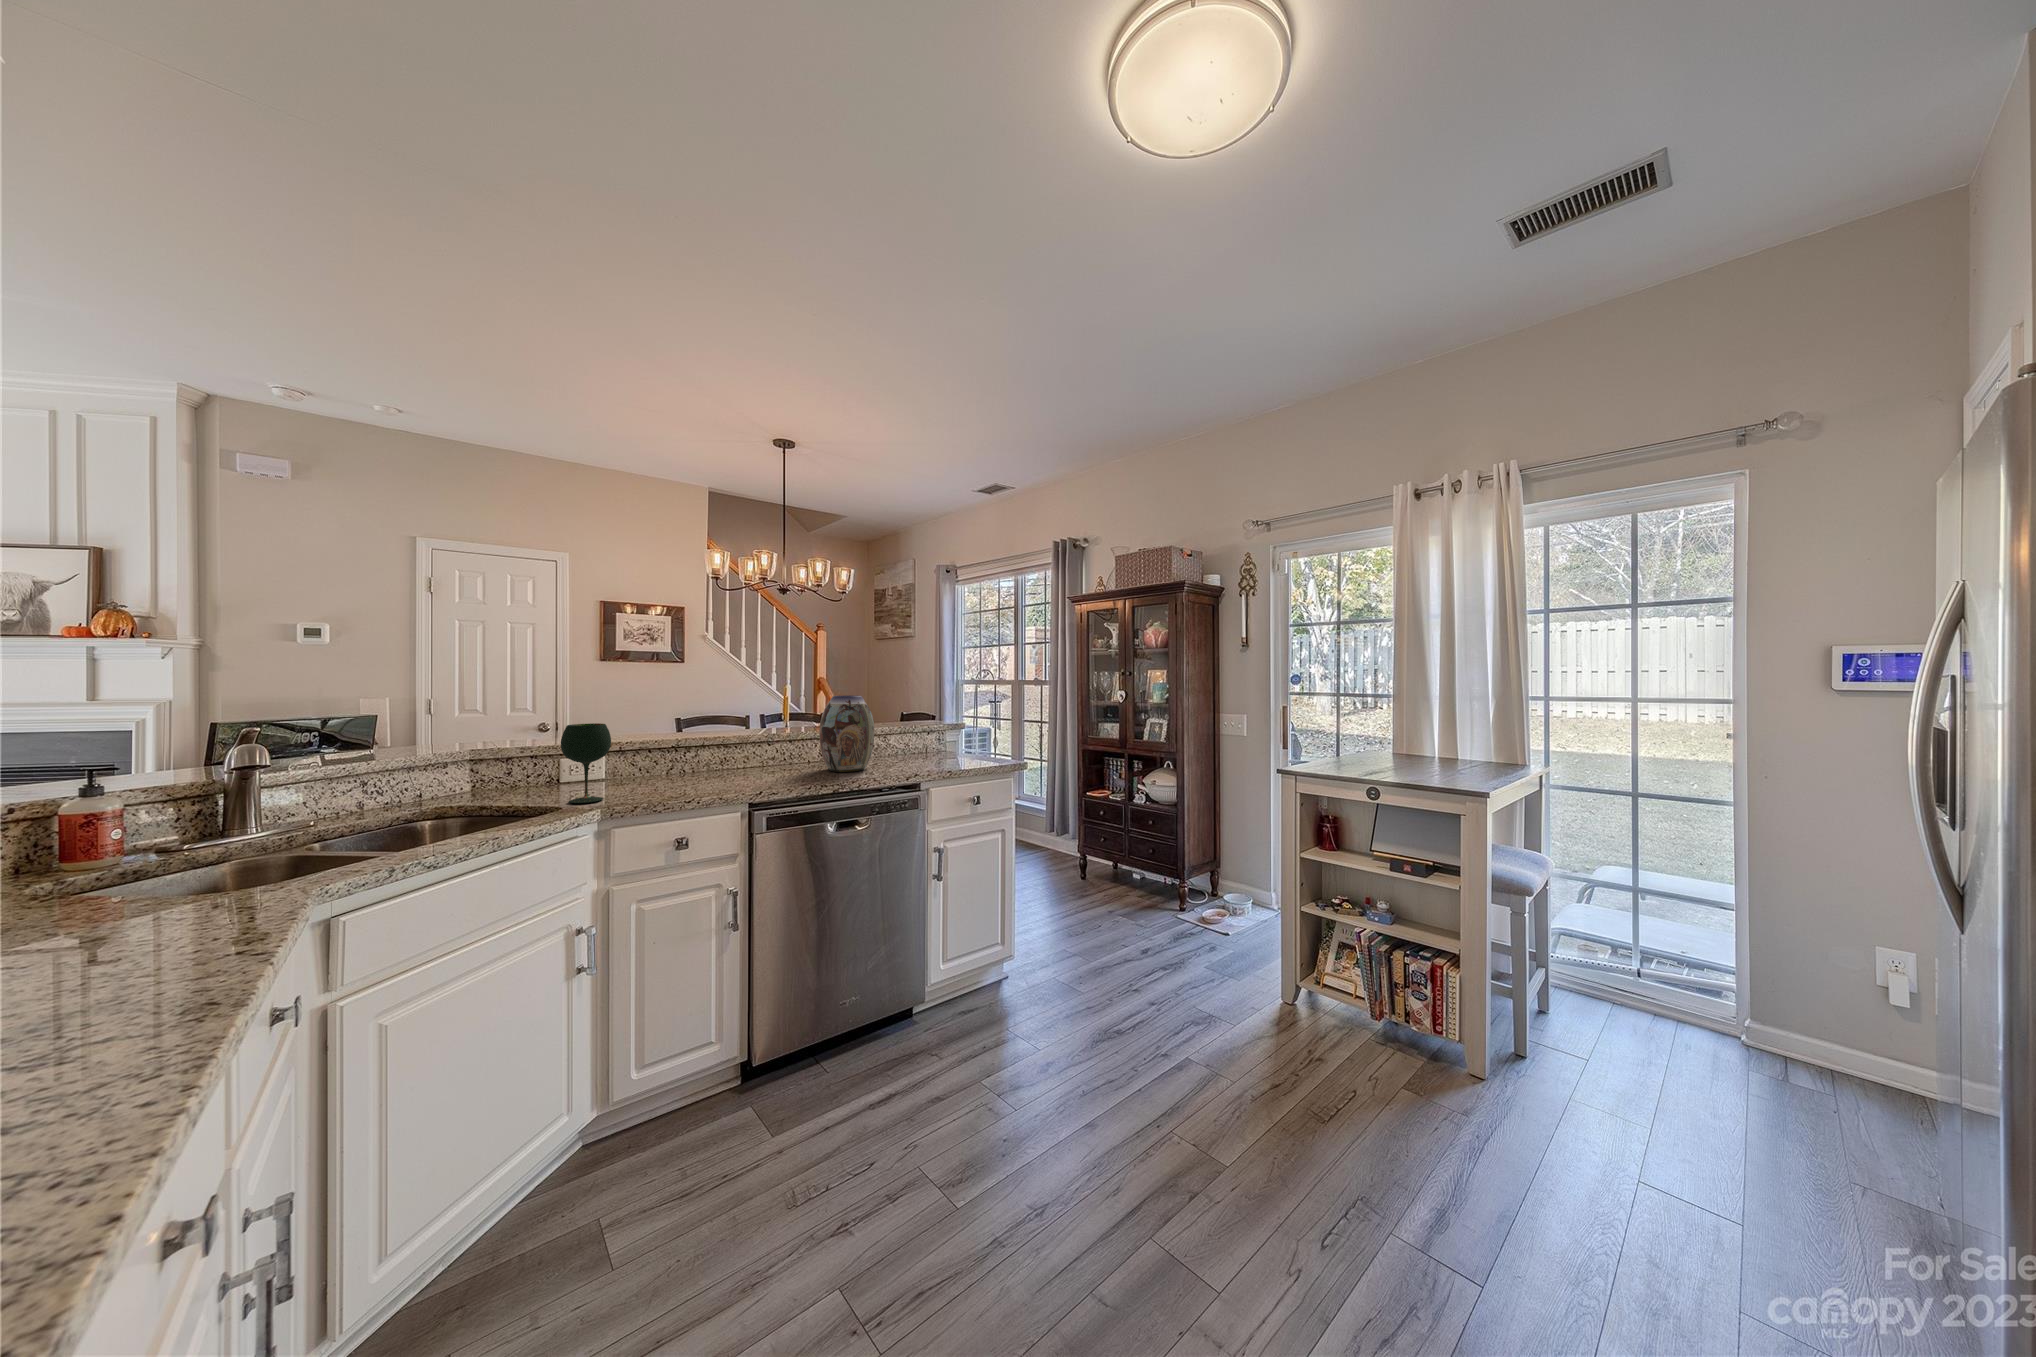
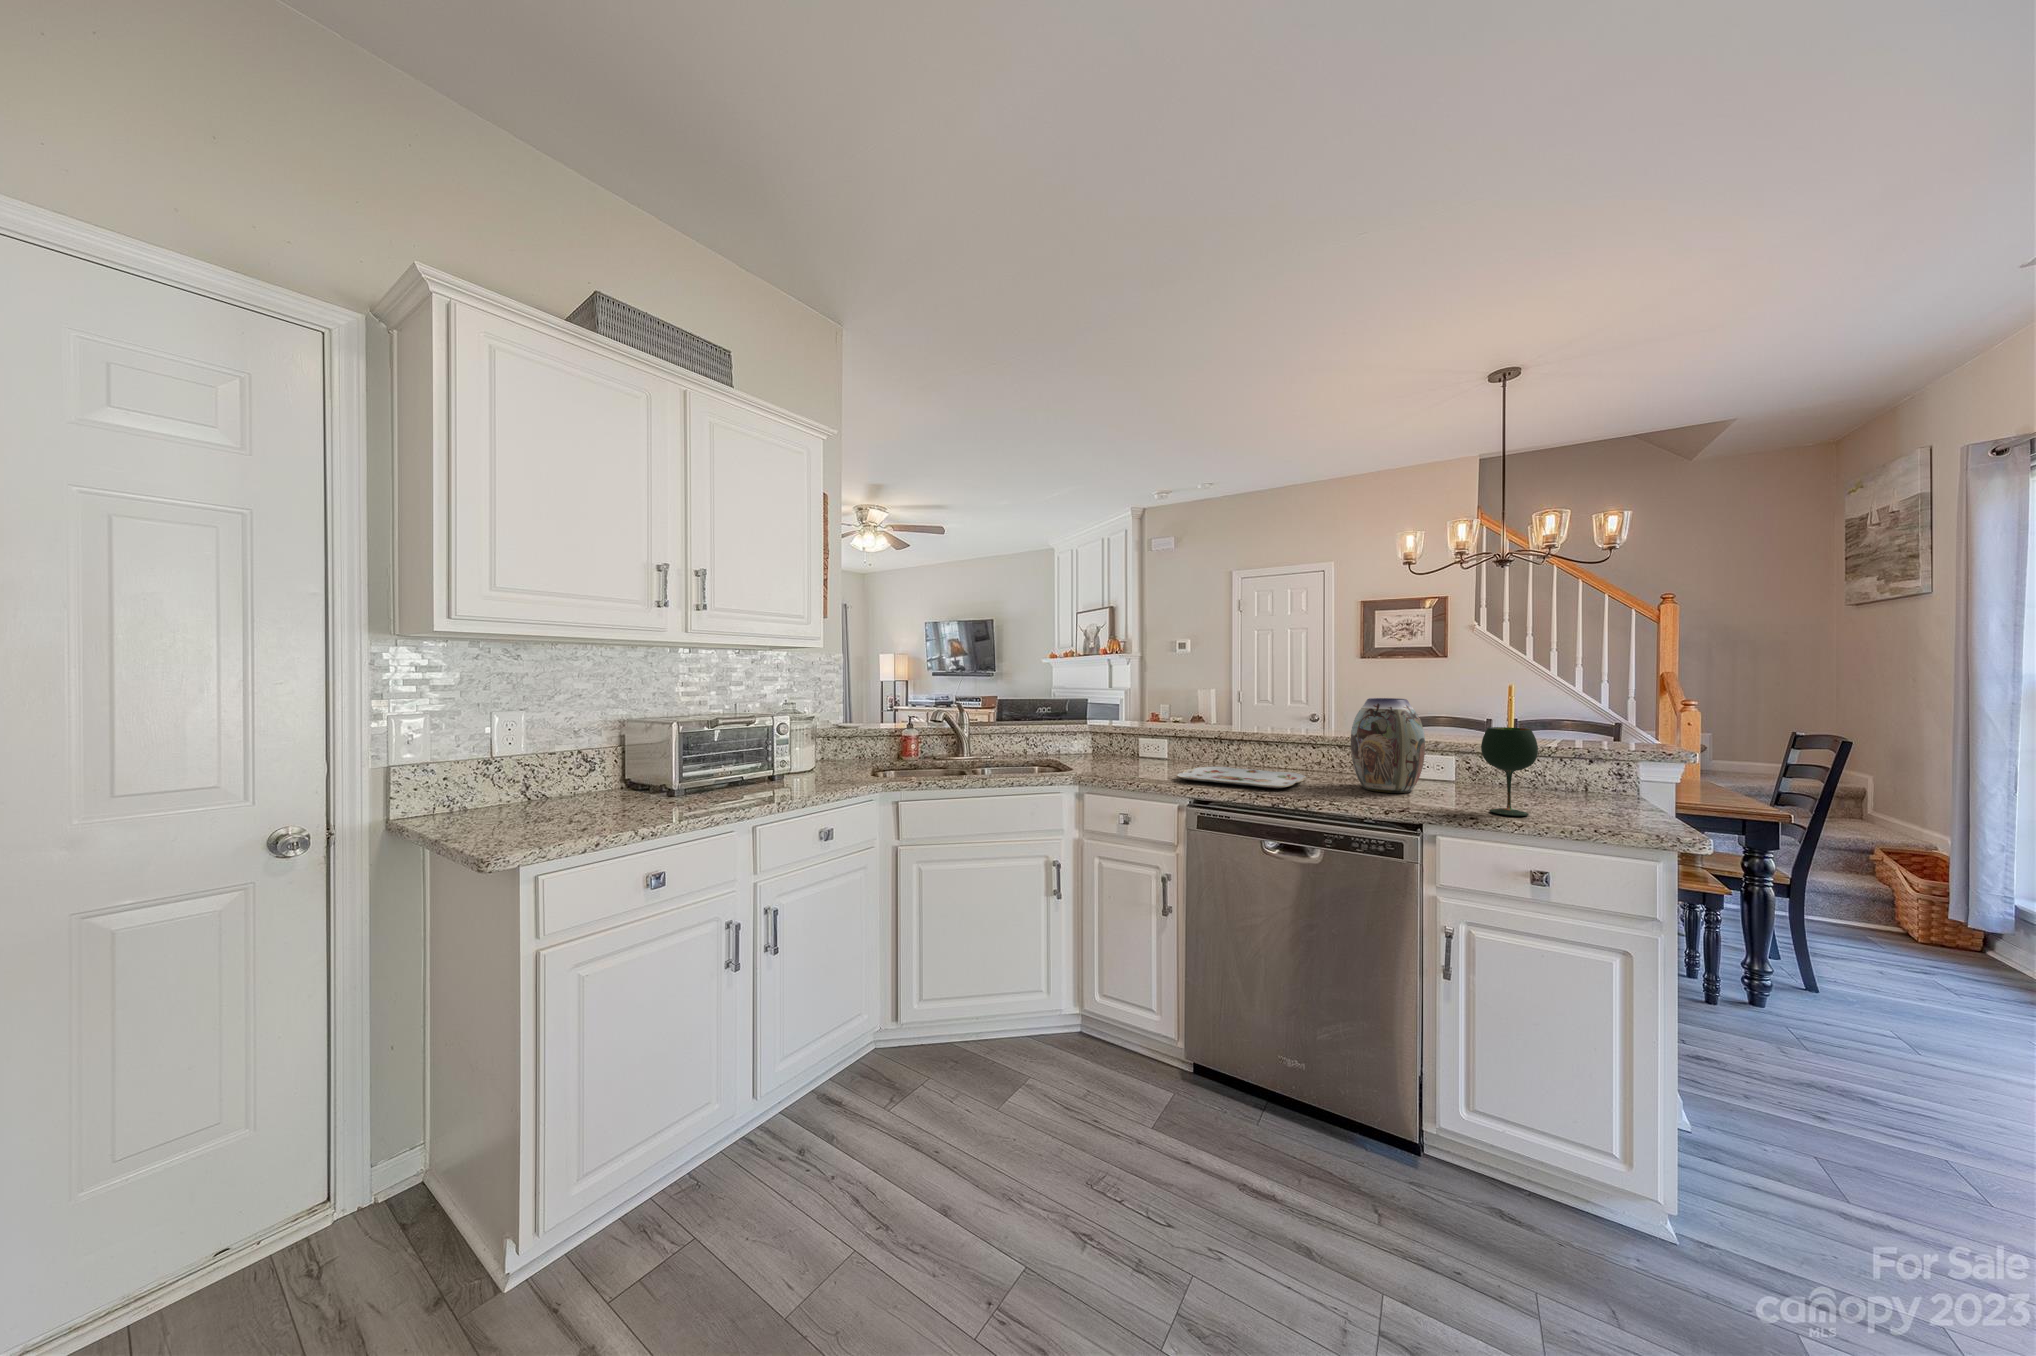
wine glass: present [561,723,611,803] -> present [1481,727,1538,816]
serving tray: none [659,770,795,794] -> present [1177,766,1306,788]

